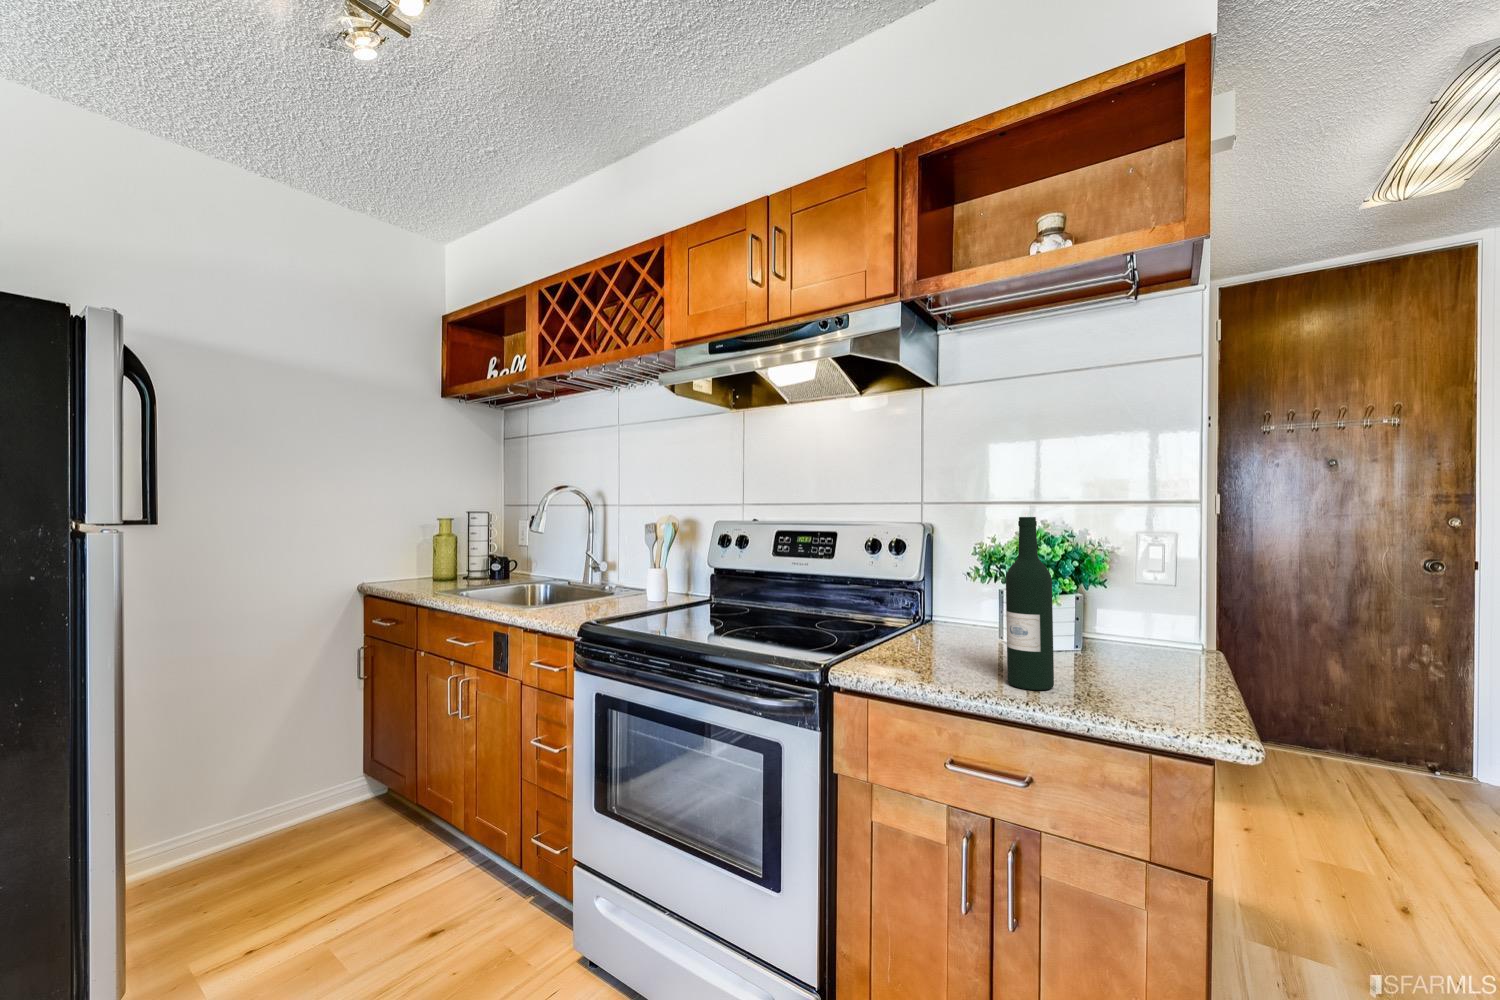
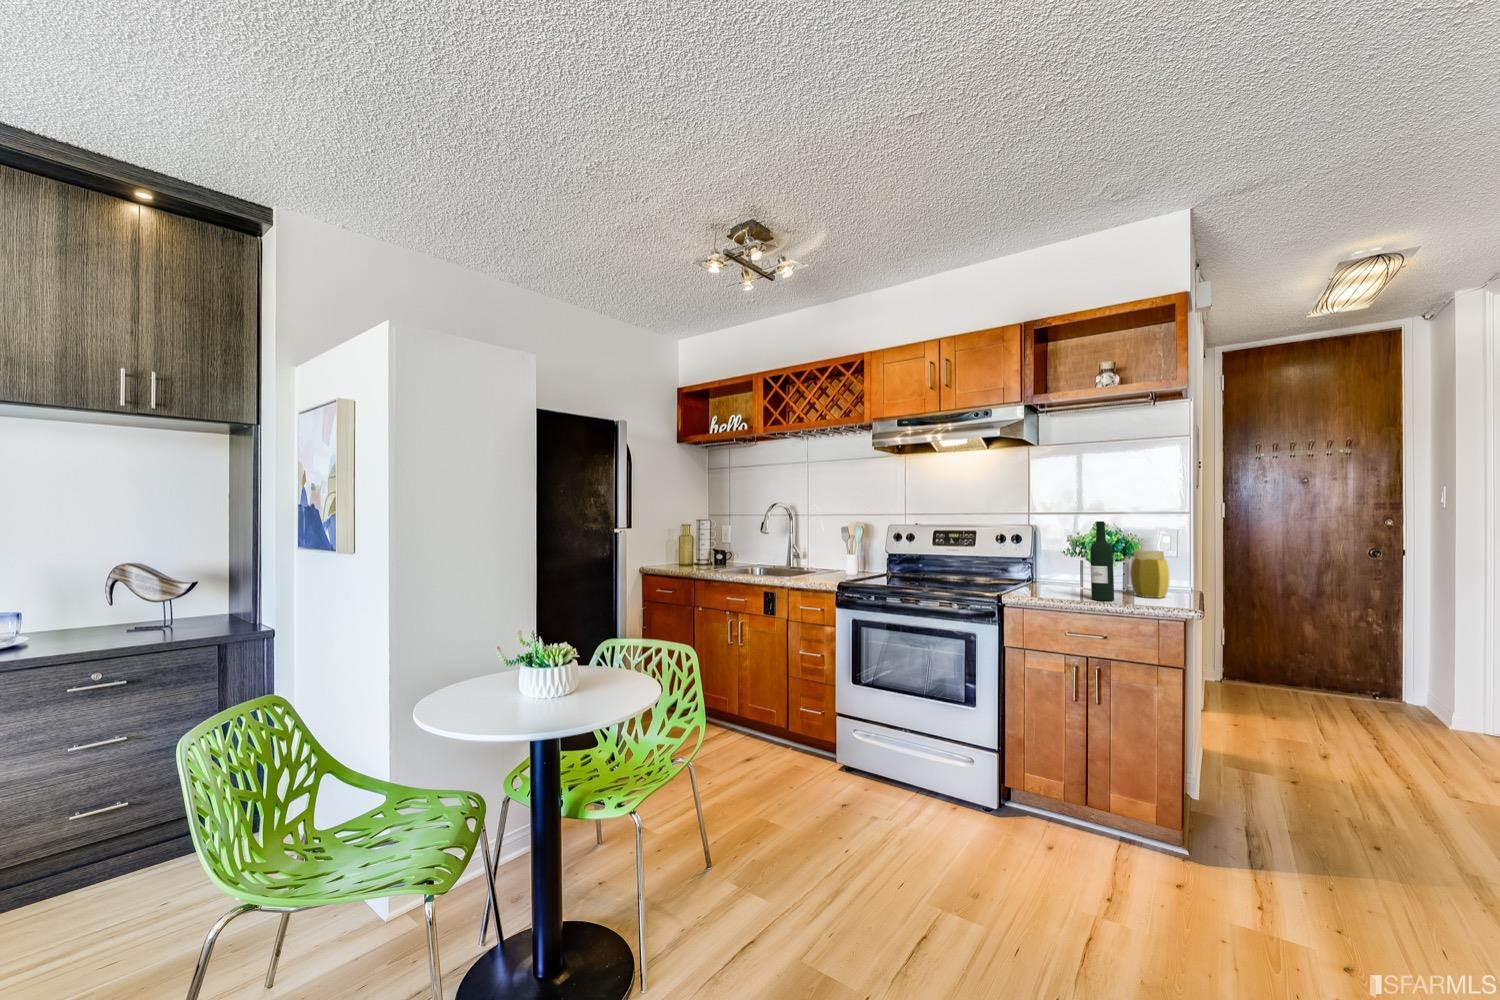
jar: none [1090,576,1168,677] -> present [1130,551,1169,598]

